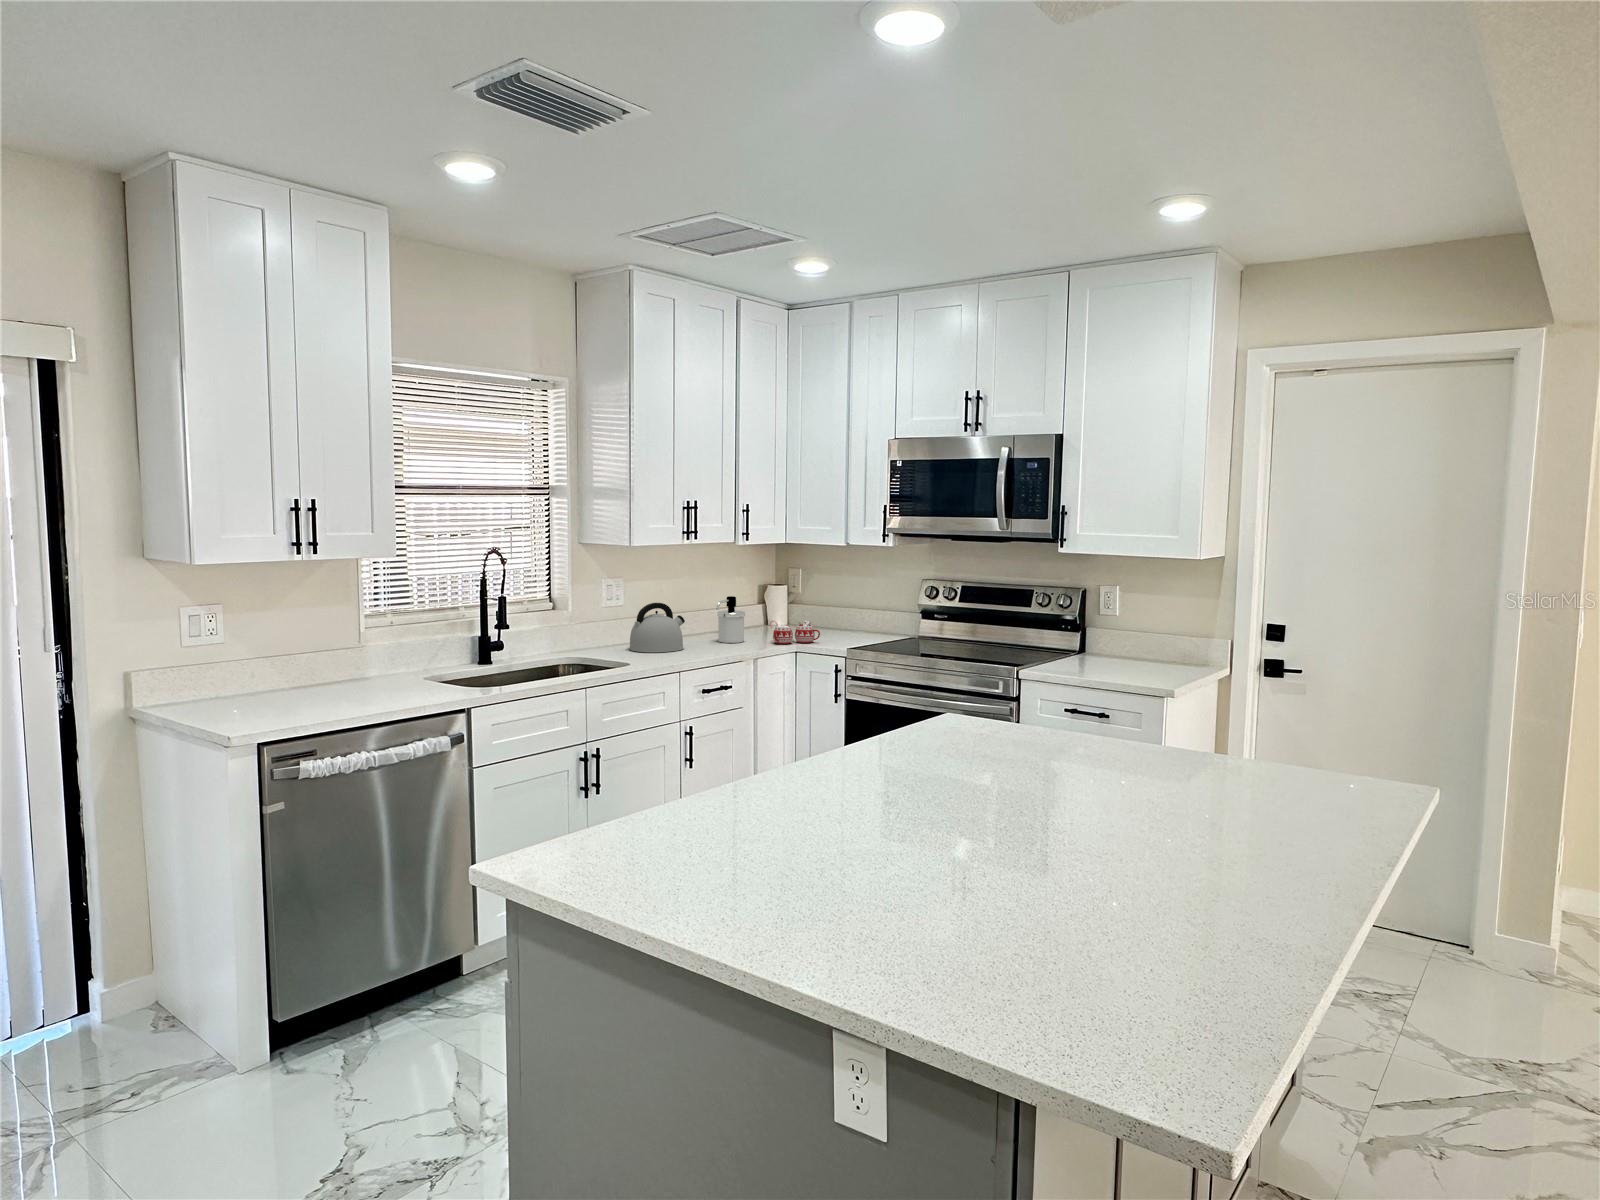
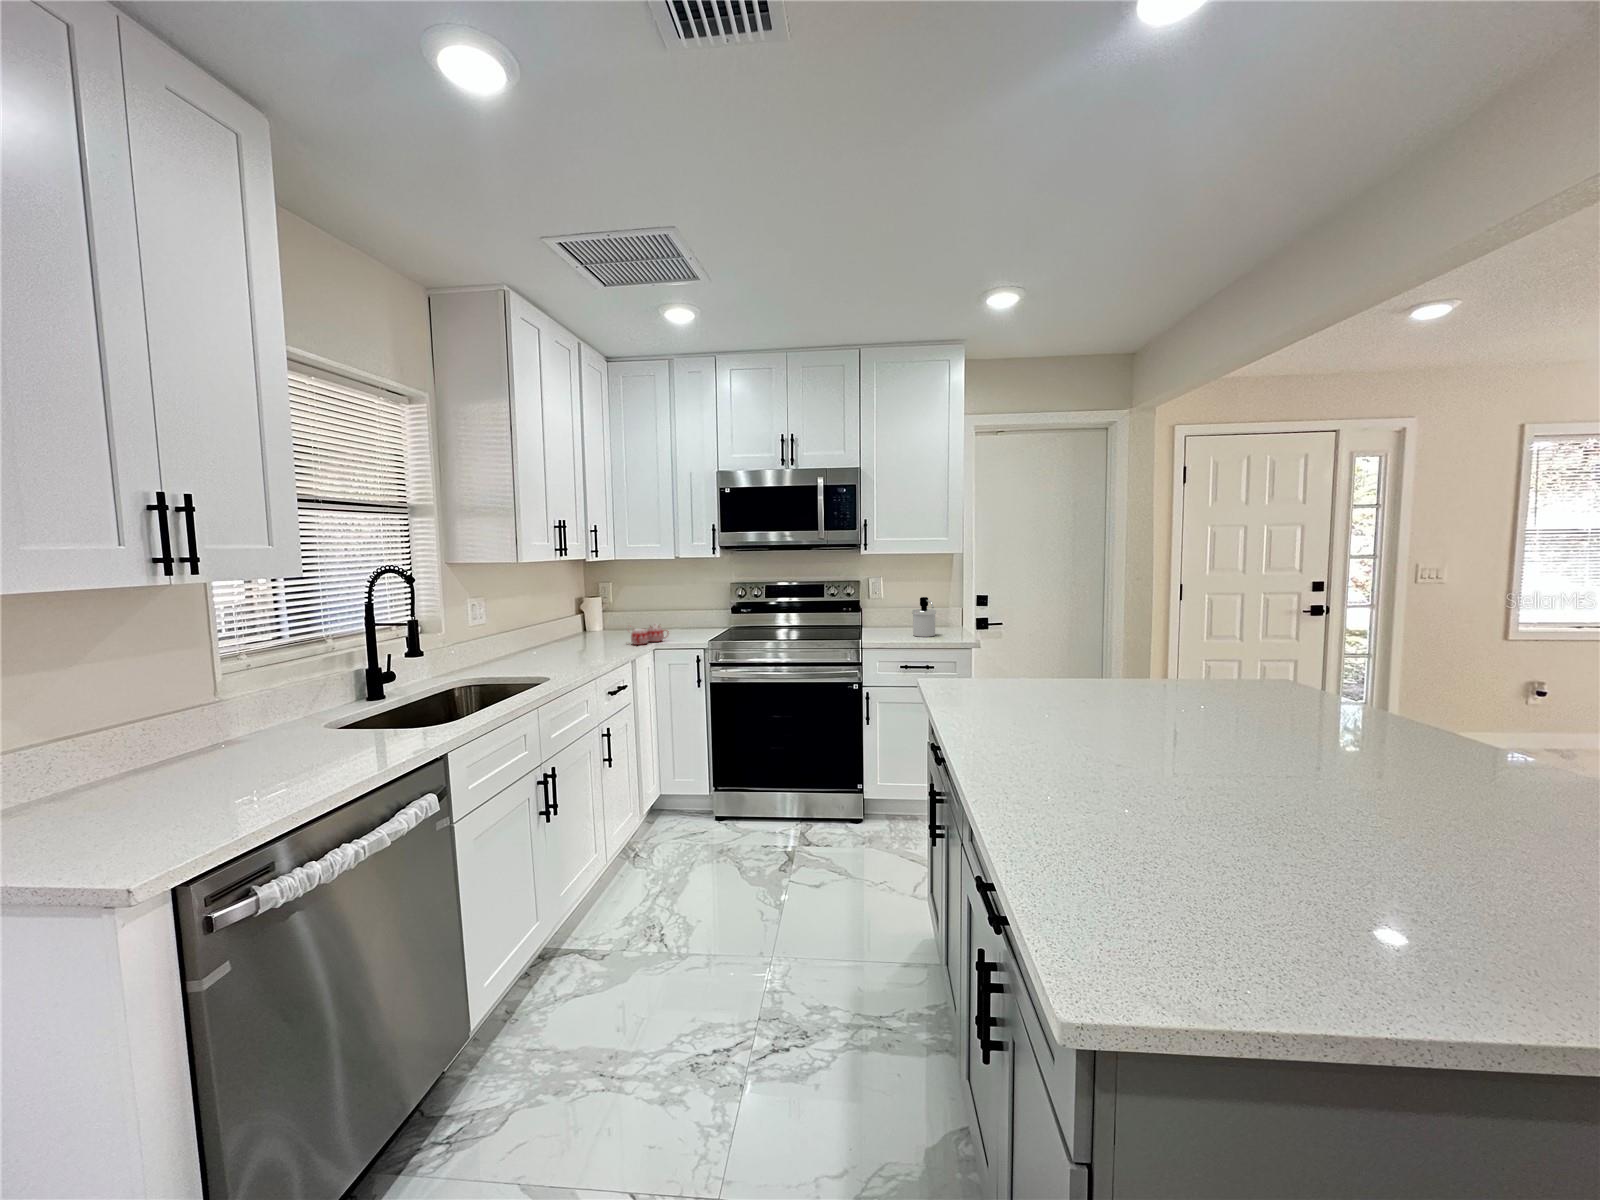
soap dispenser: present [716,596,745,643] -> present [912,597,936,637]
kettle: present [629,603,685,652] -> none [509,617,565,666]

